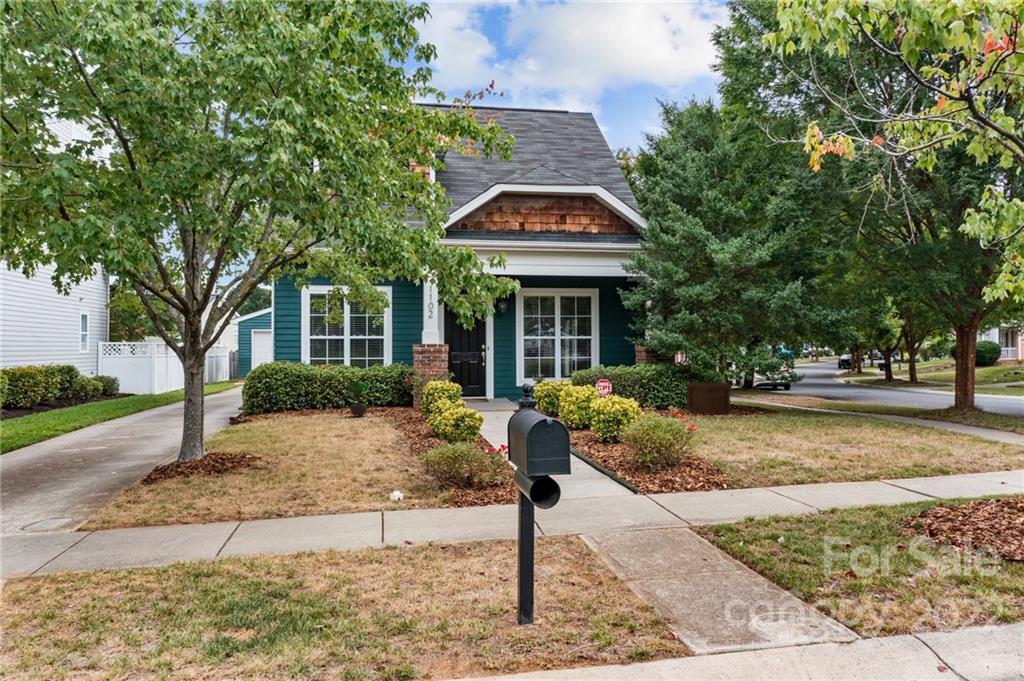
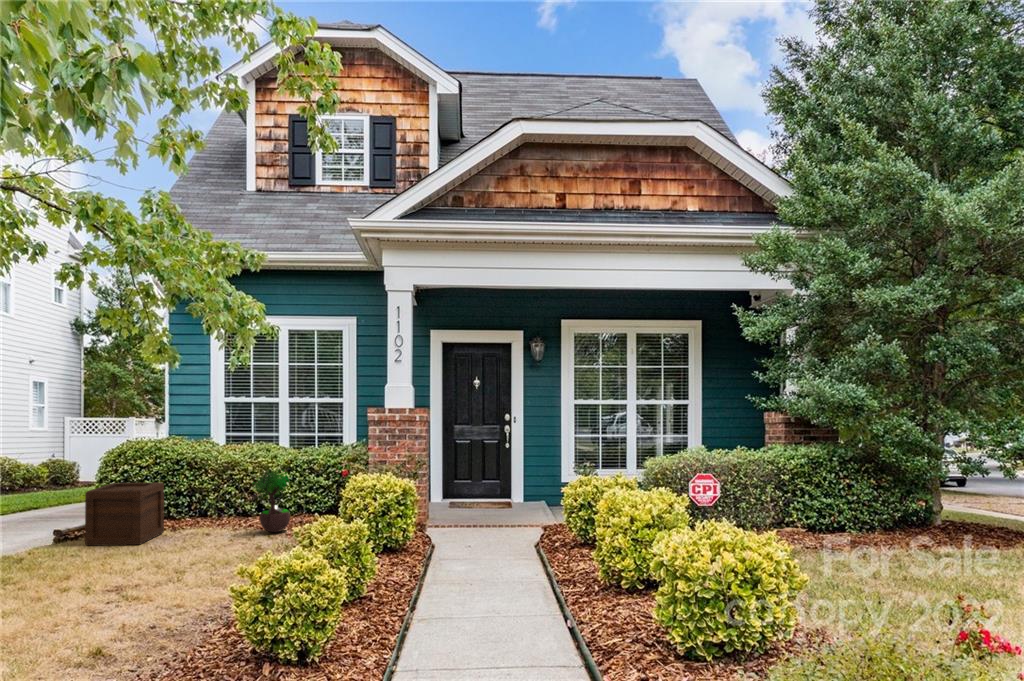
wooden crate: present [687,382,730,415] -> present [85,482,164,546]

